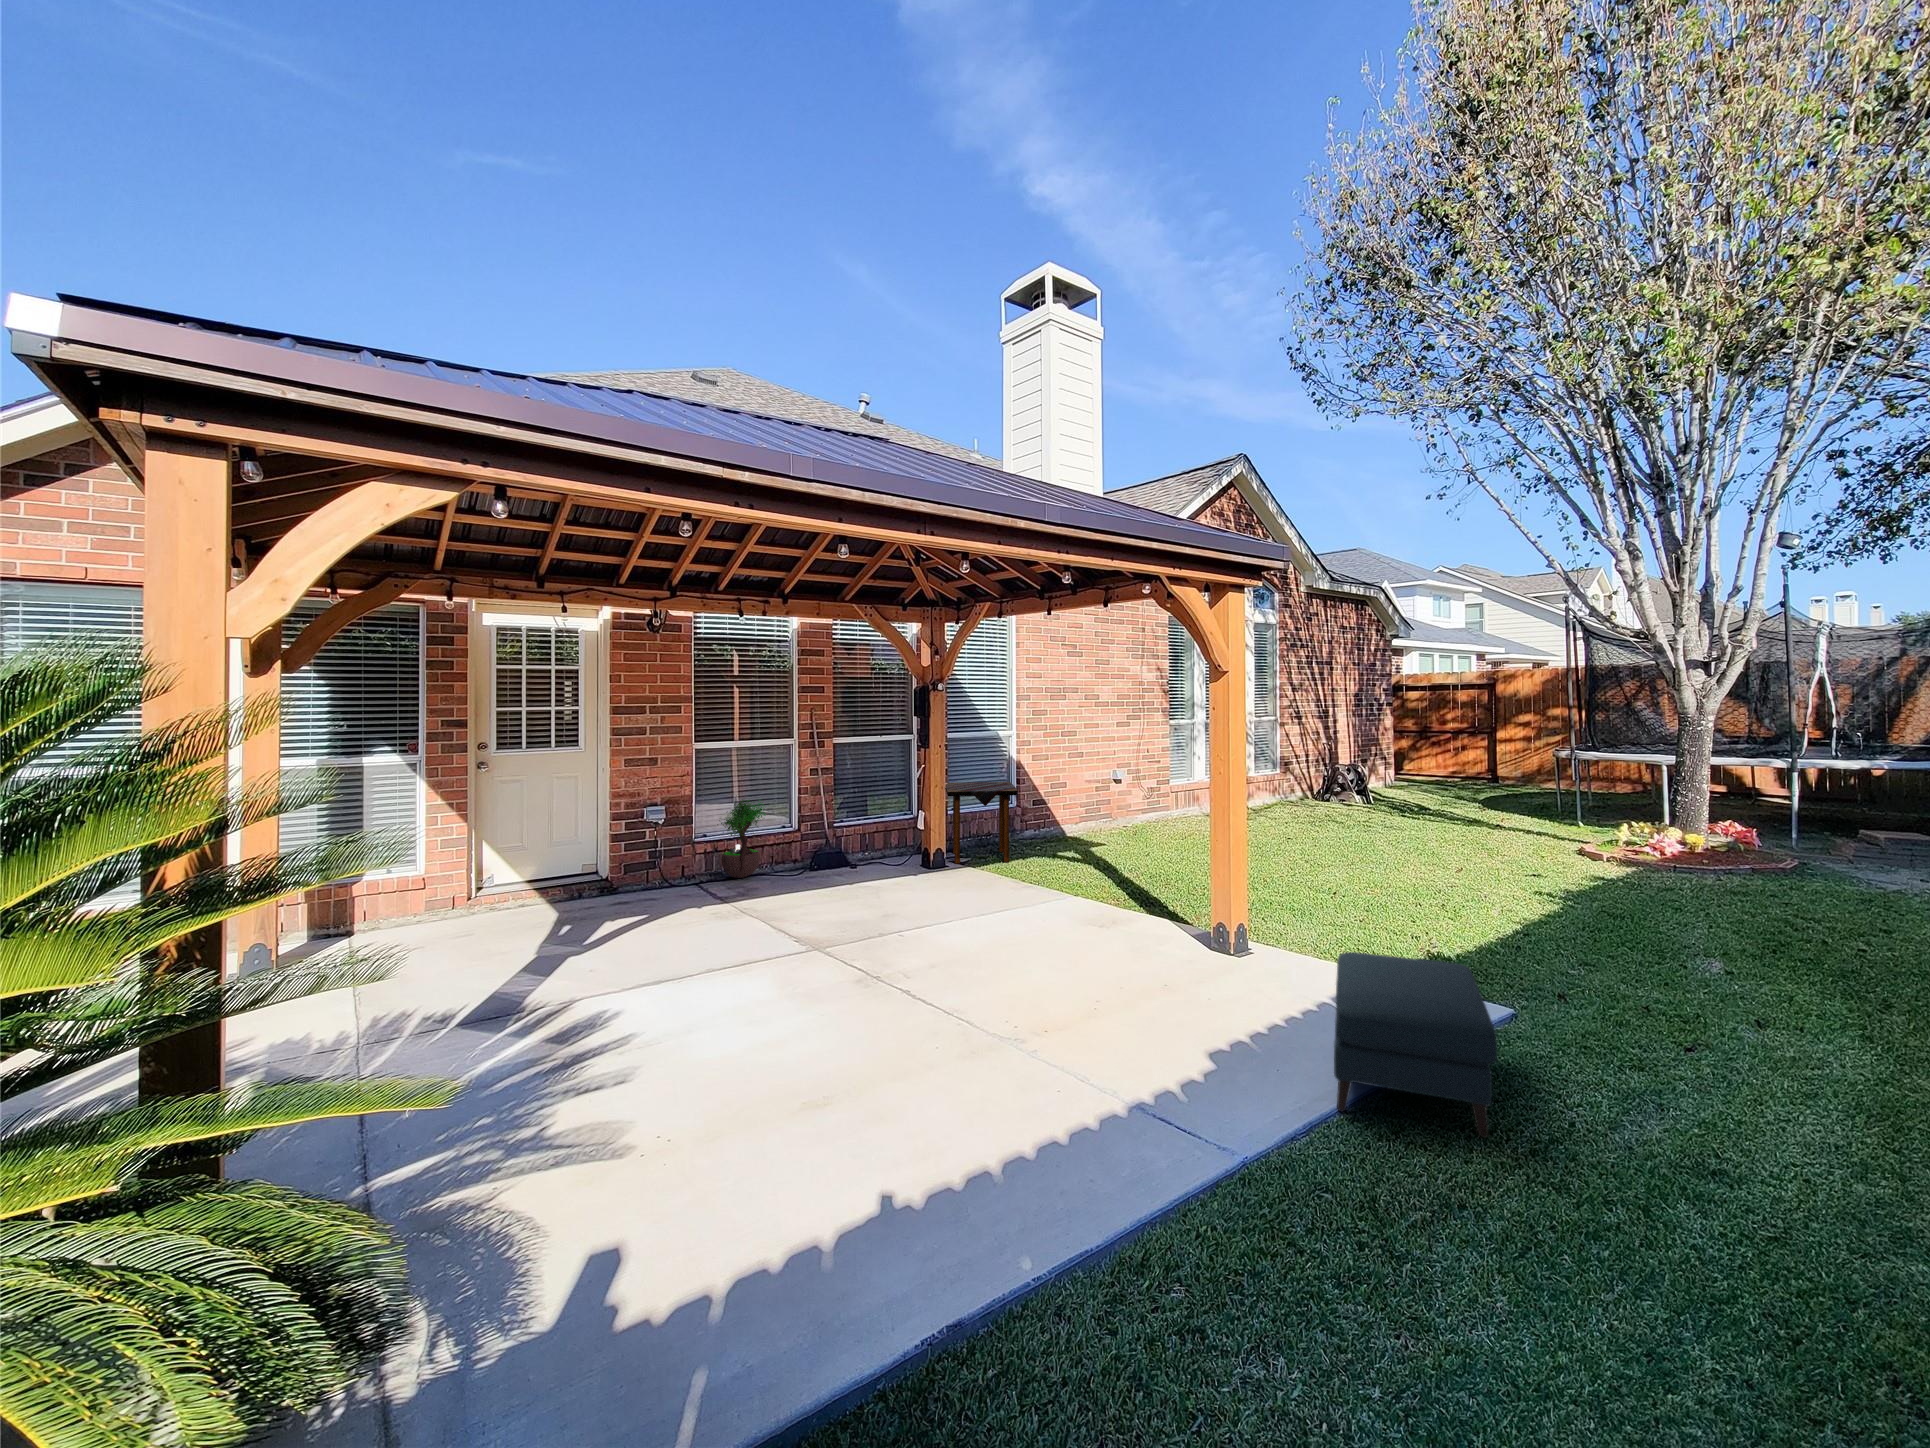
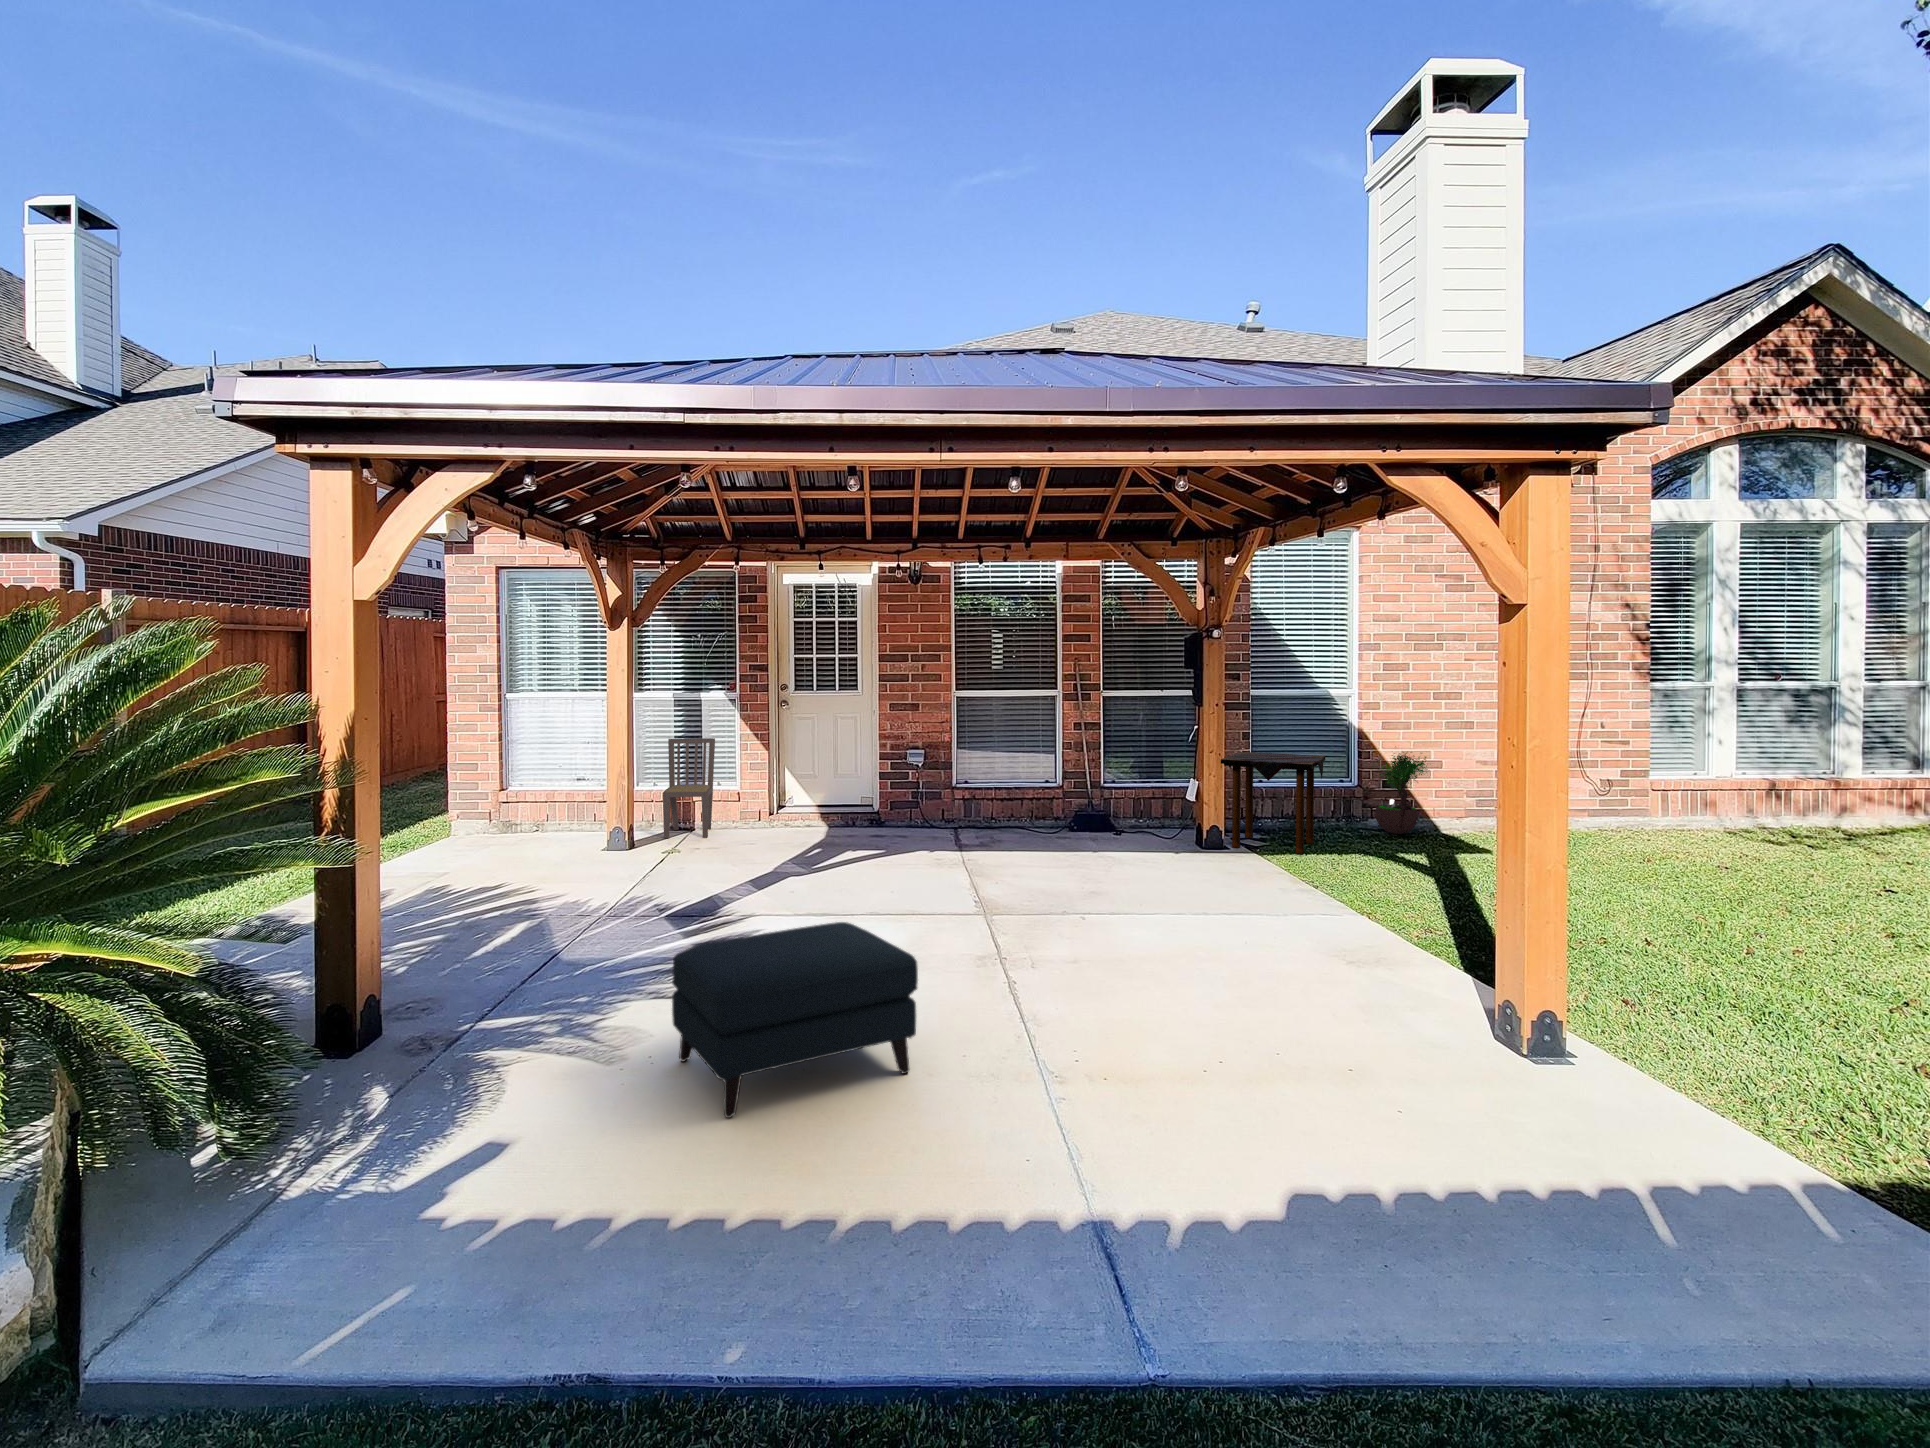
potted tree: present [717,795,766,878] -> present [1375,752,1428,834]
dining chair: none [315,814,394,951] -> present [663,738,715,838]
ottoman: present [1334,952,1497,1138] -> present [672,922,918,1118]

